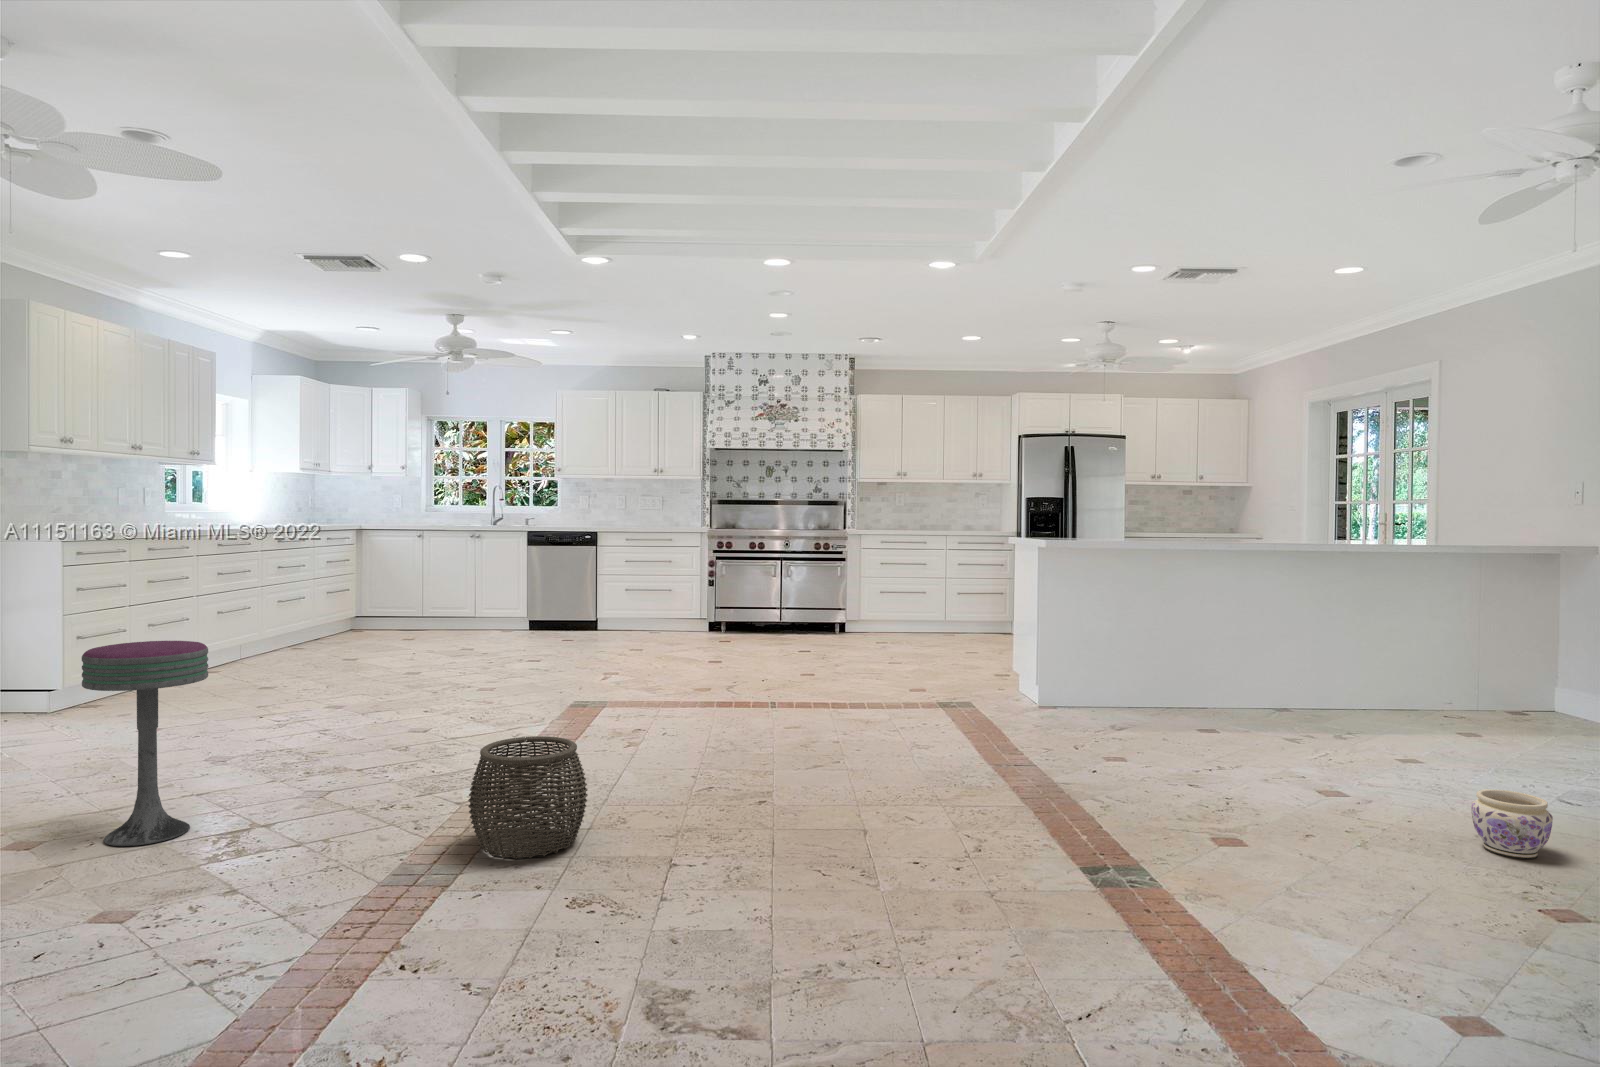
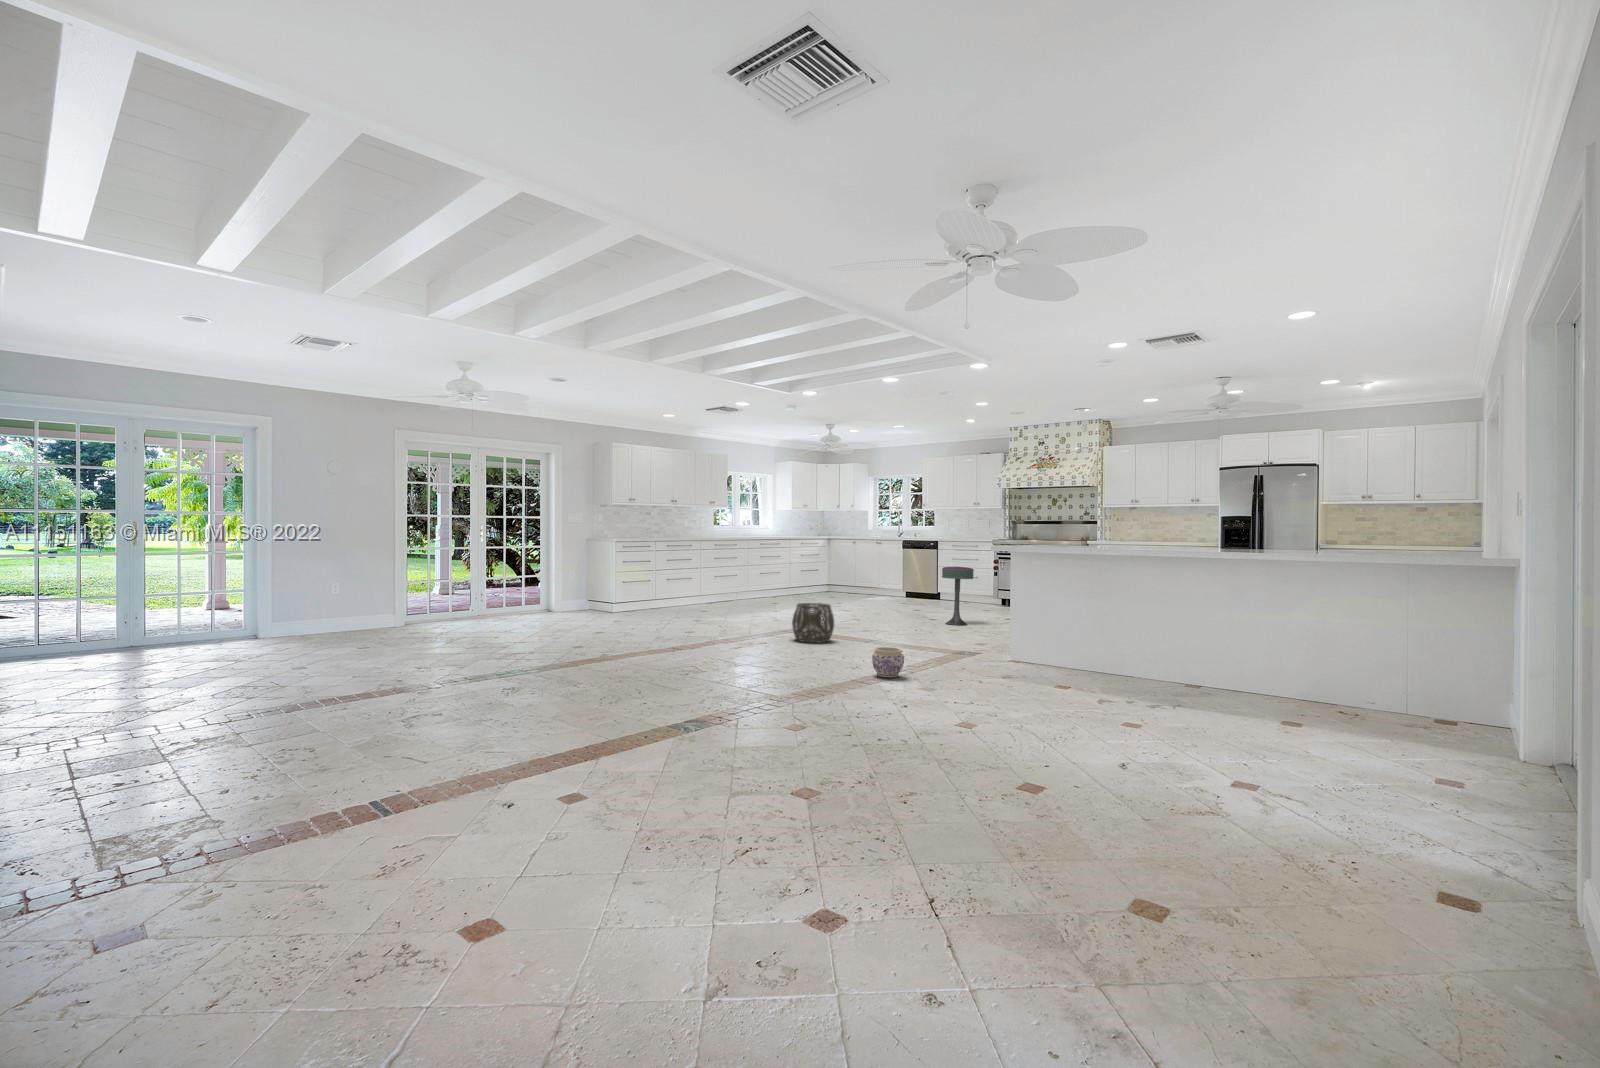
bar stool: present [82,641,208,846] -> present [942,567,974,625]
woven basket: present [468,736,588,859] -> present [792,603,834,643]

